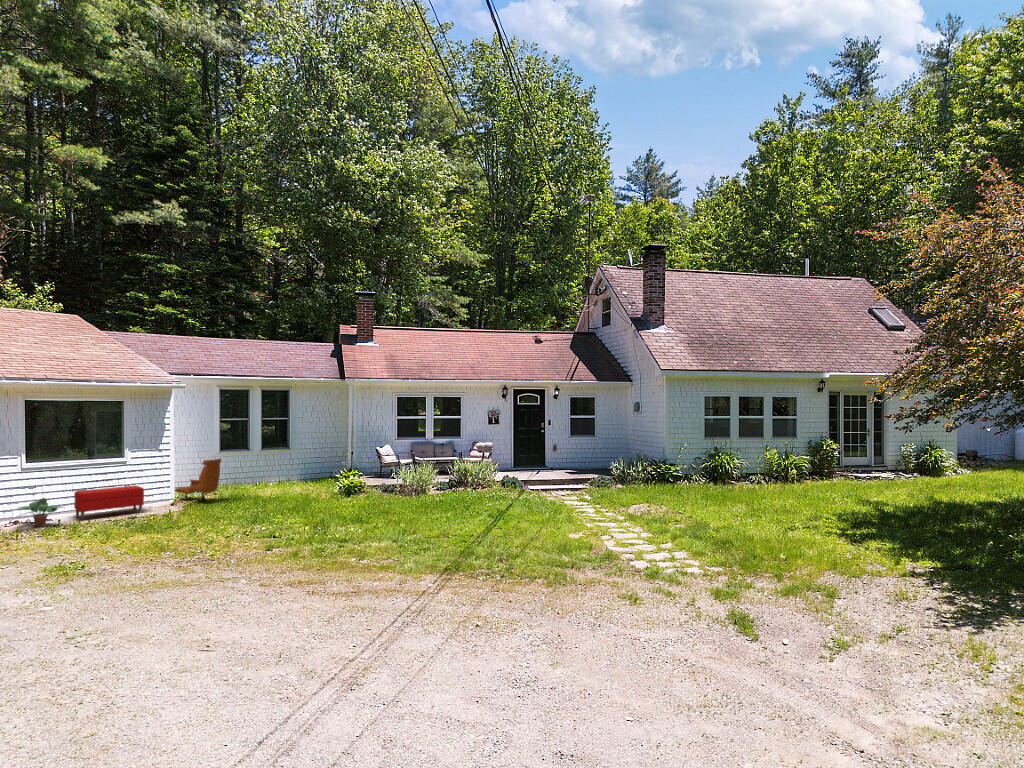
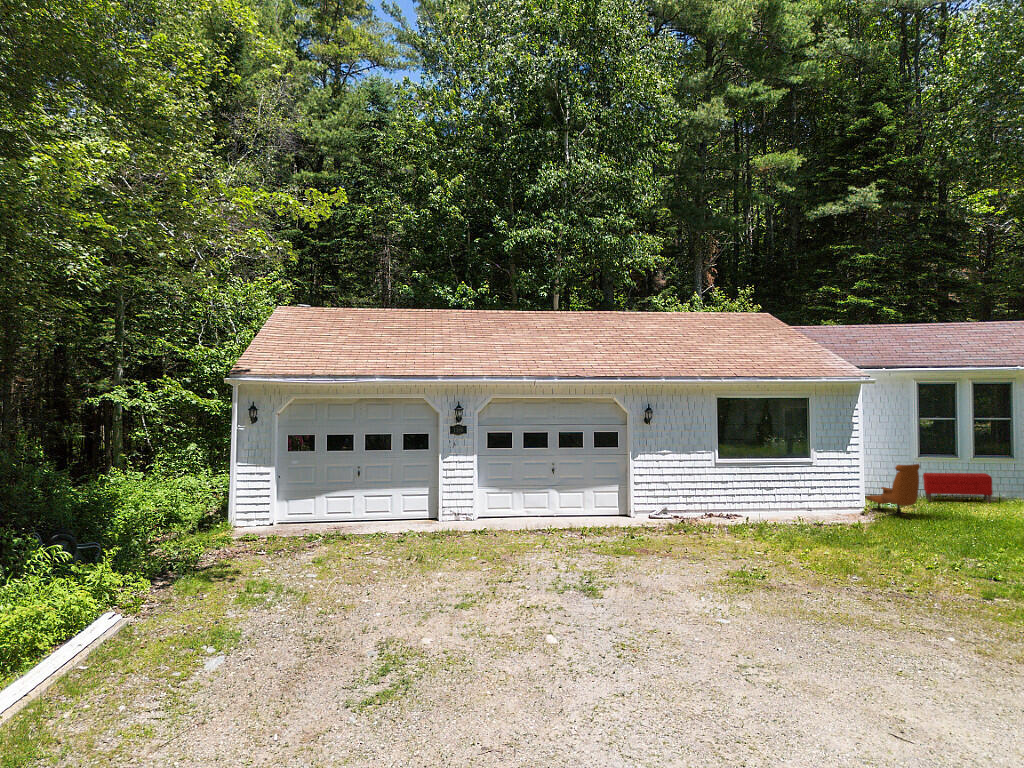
bench: present [74,486,144,520] -> present [923,473,993,503]
potted plant: present [19,498,62,527] -> none [711,494,755,523]

